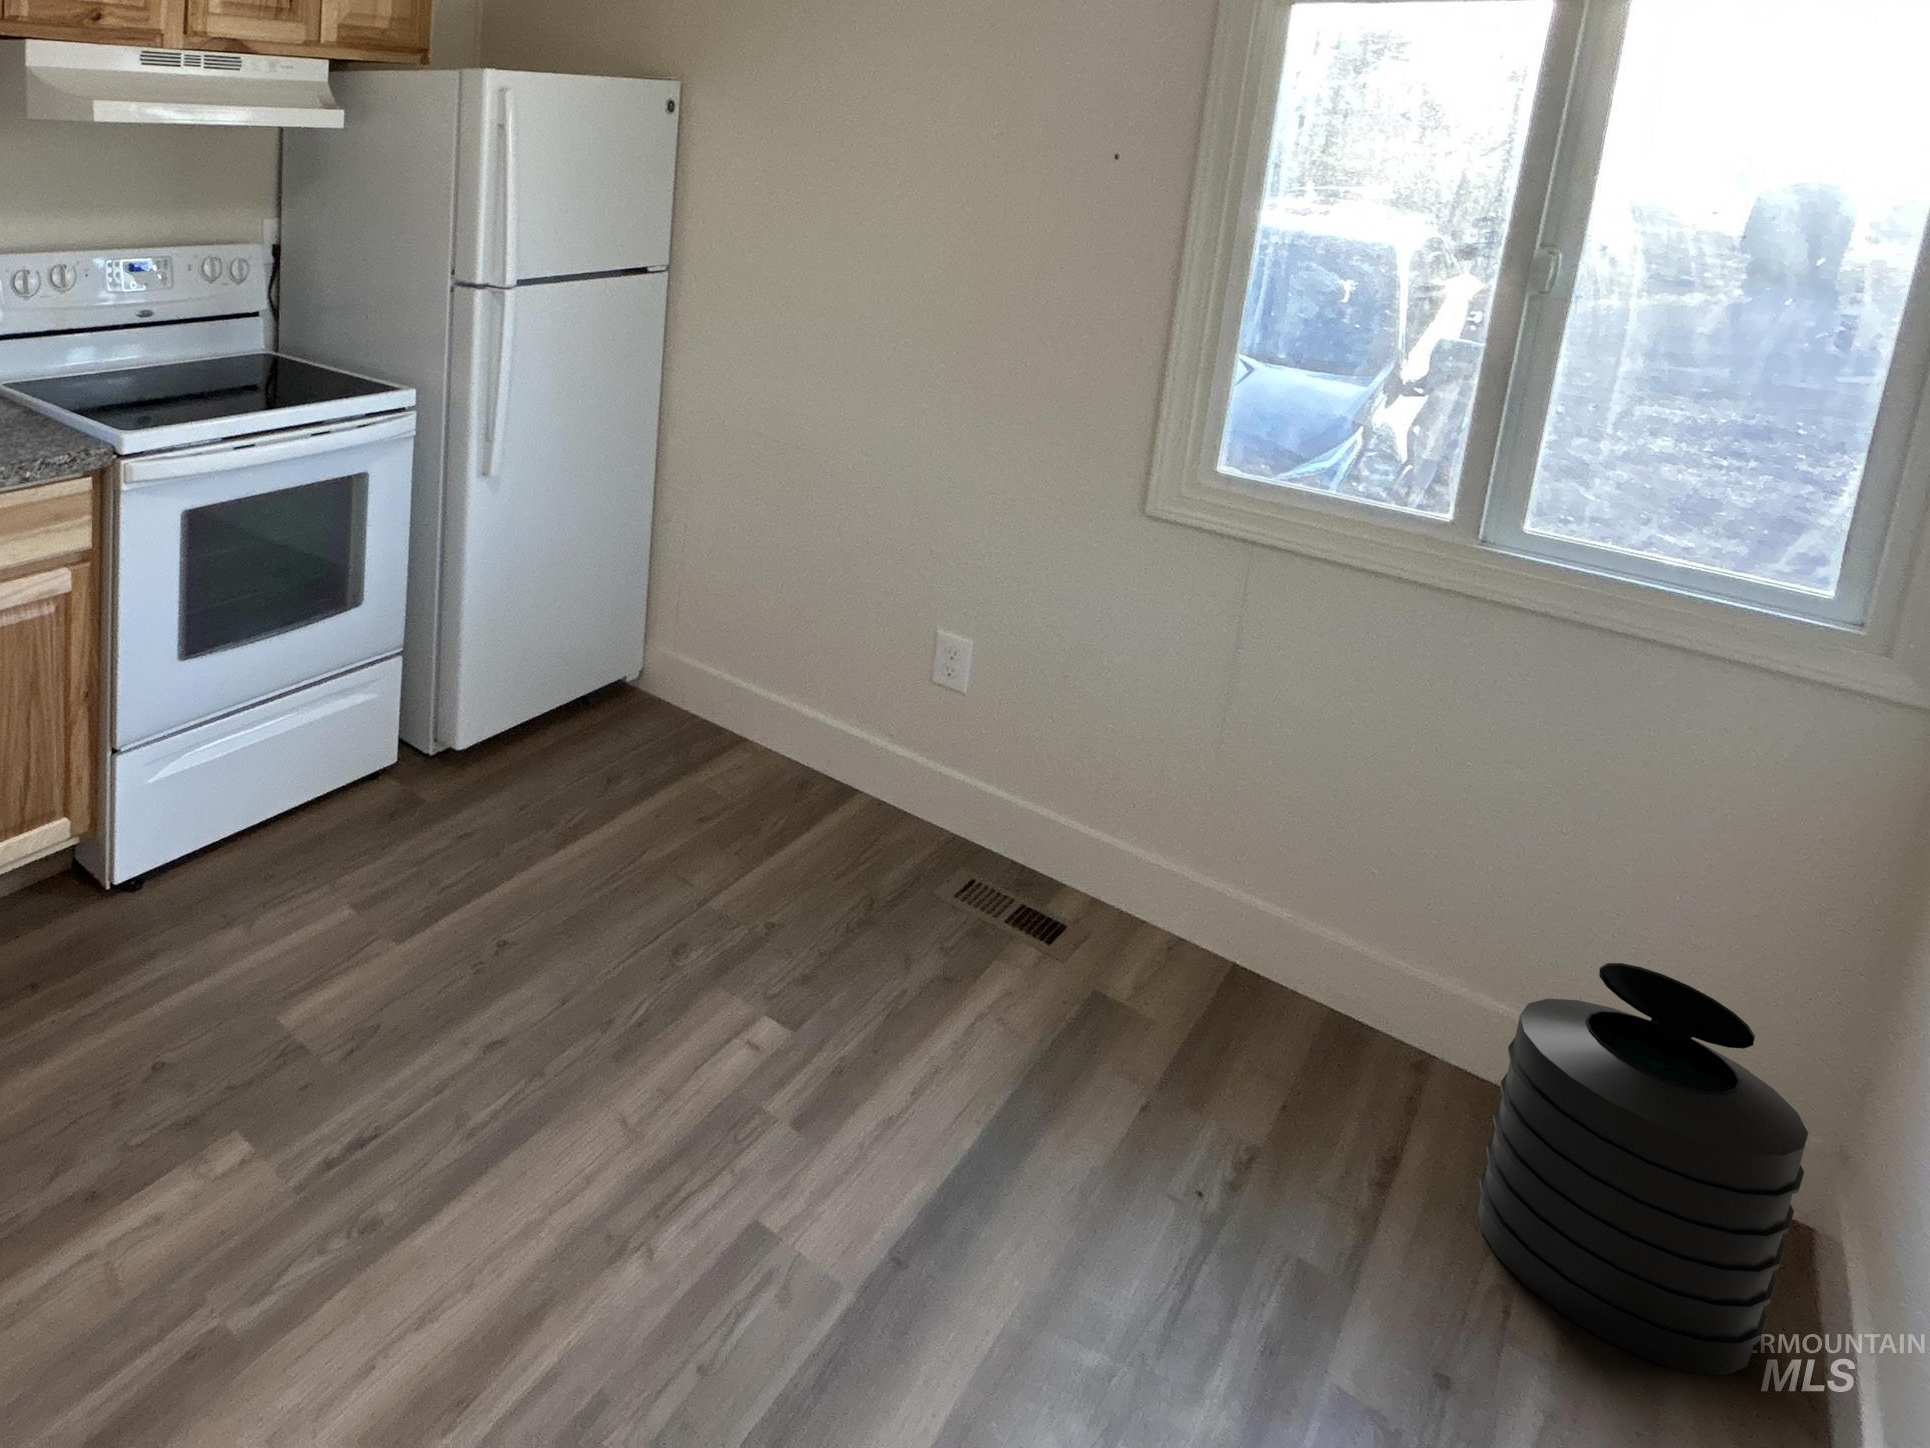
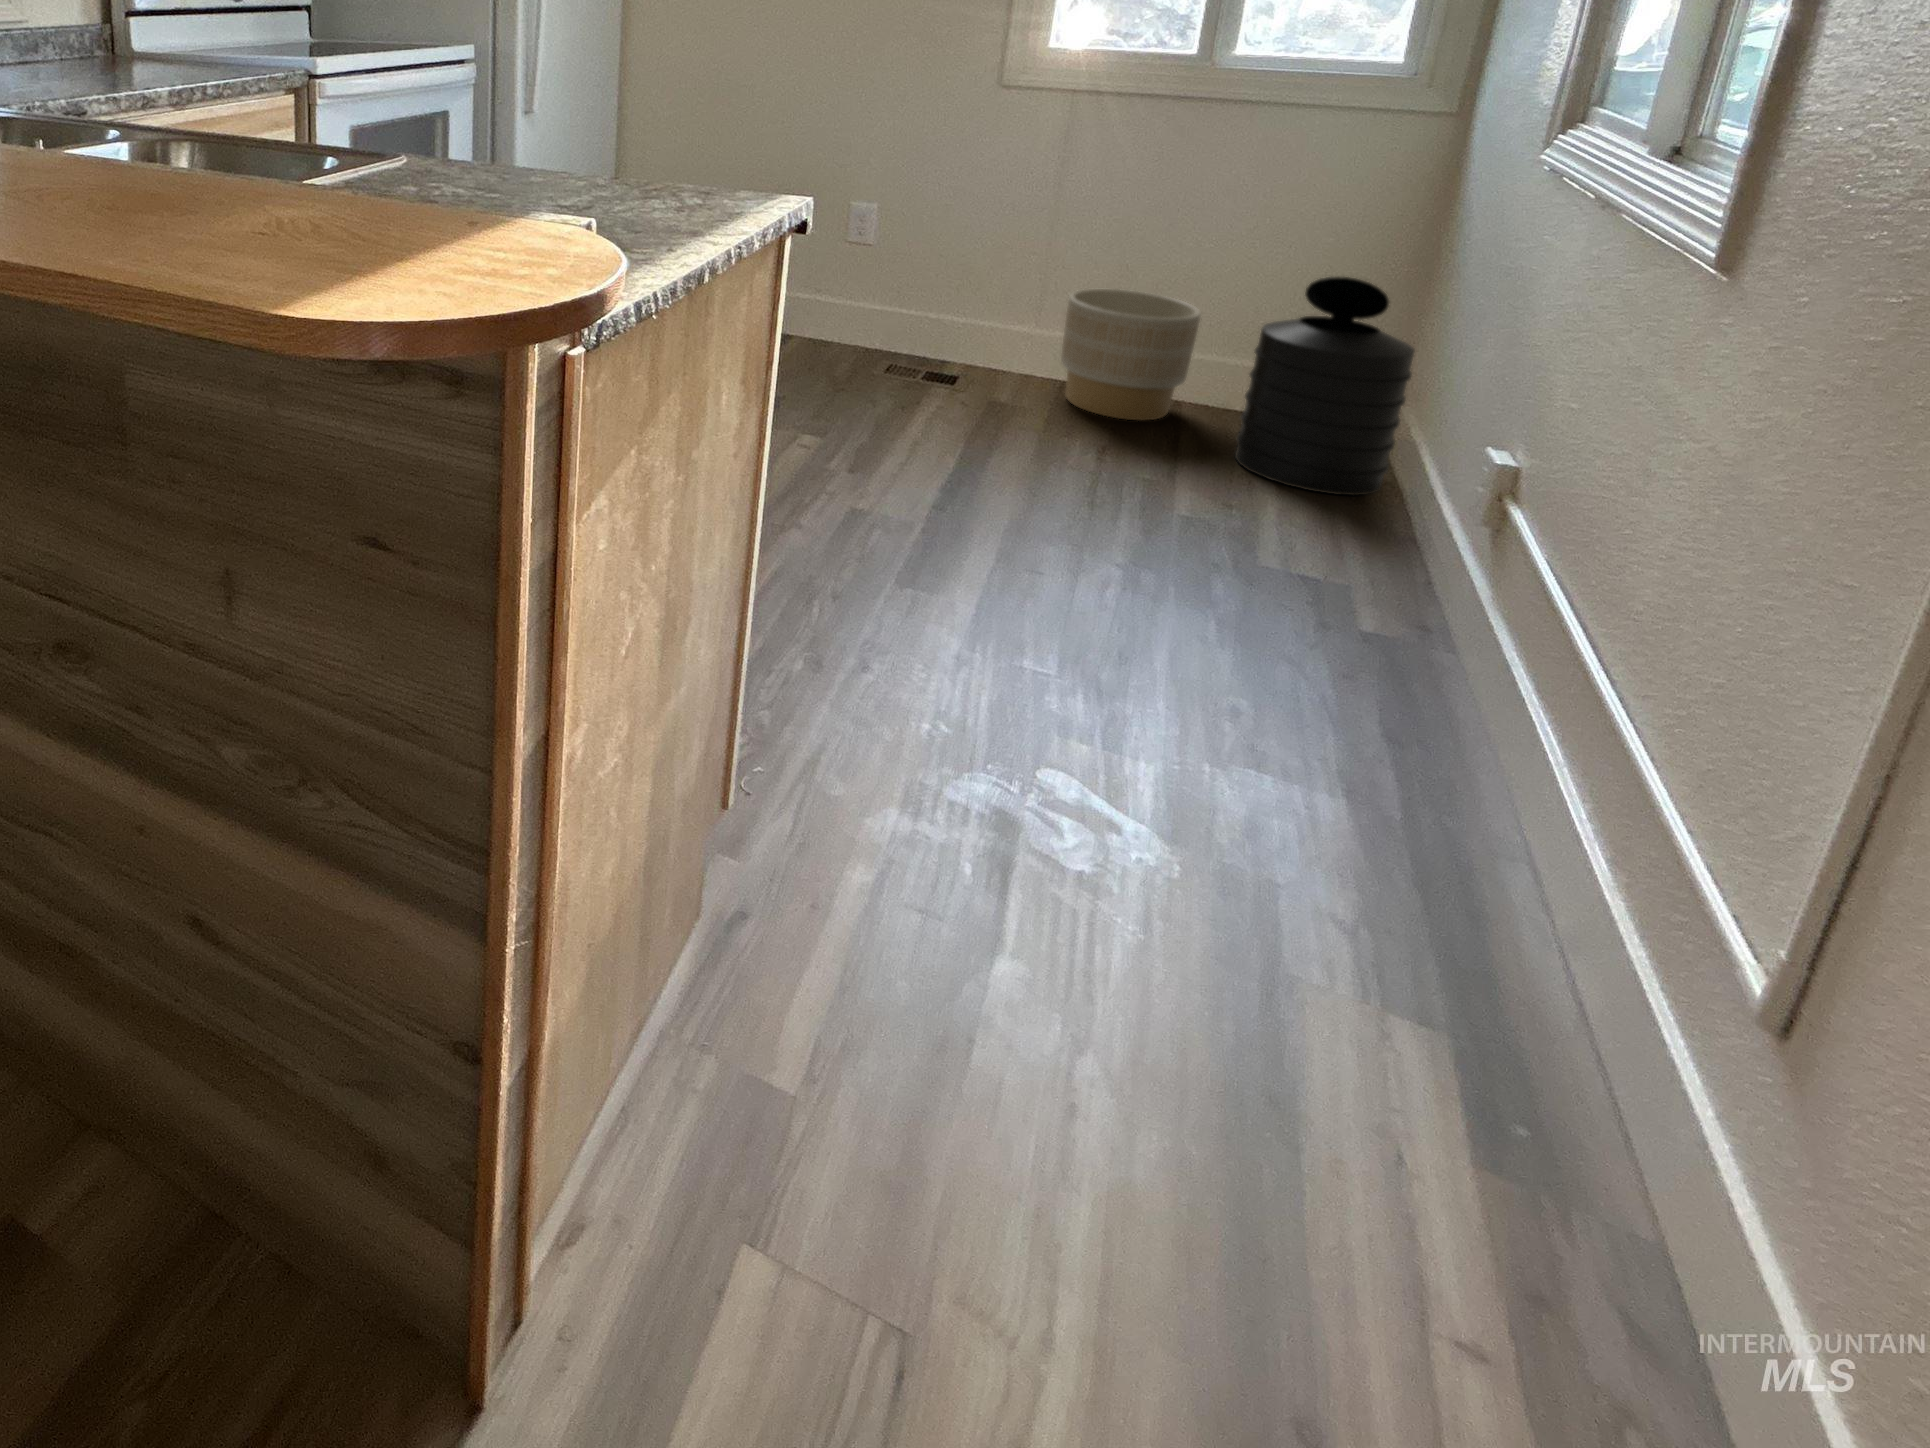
planter: none [1211,837,1436,1083] -> present [1061,289,1201,421]

